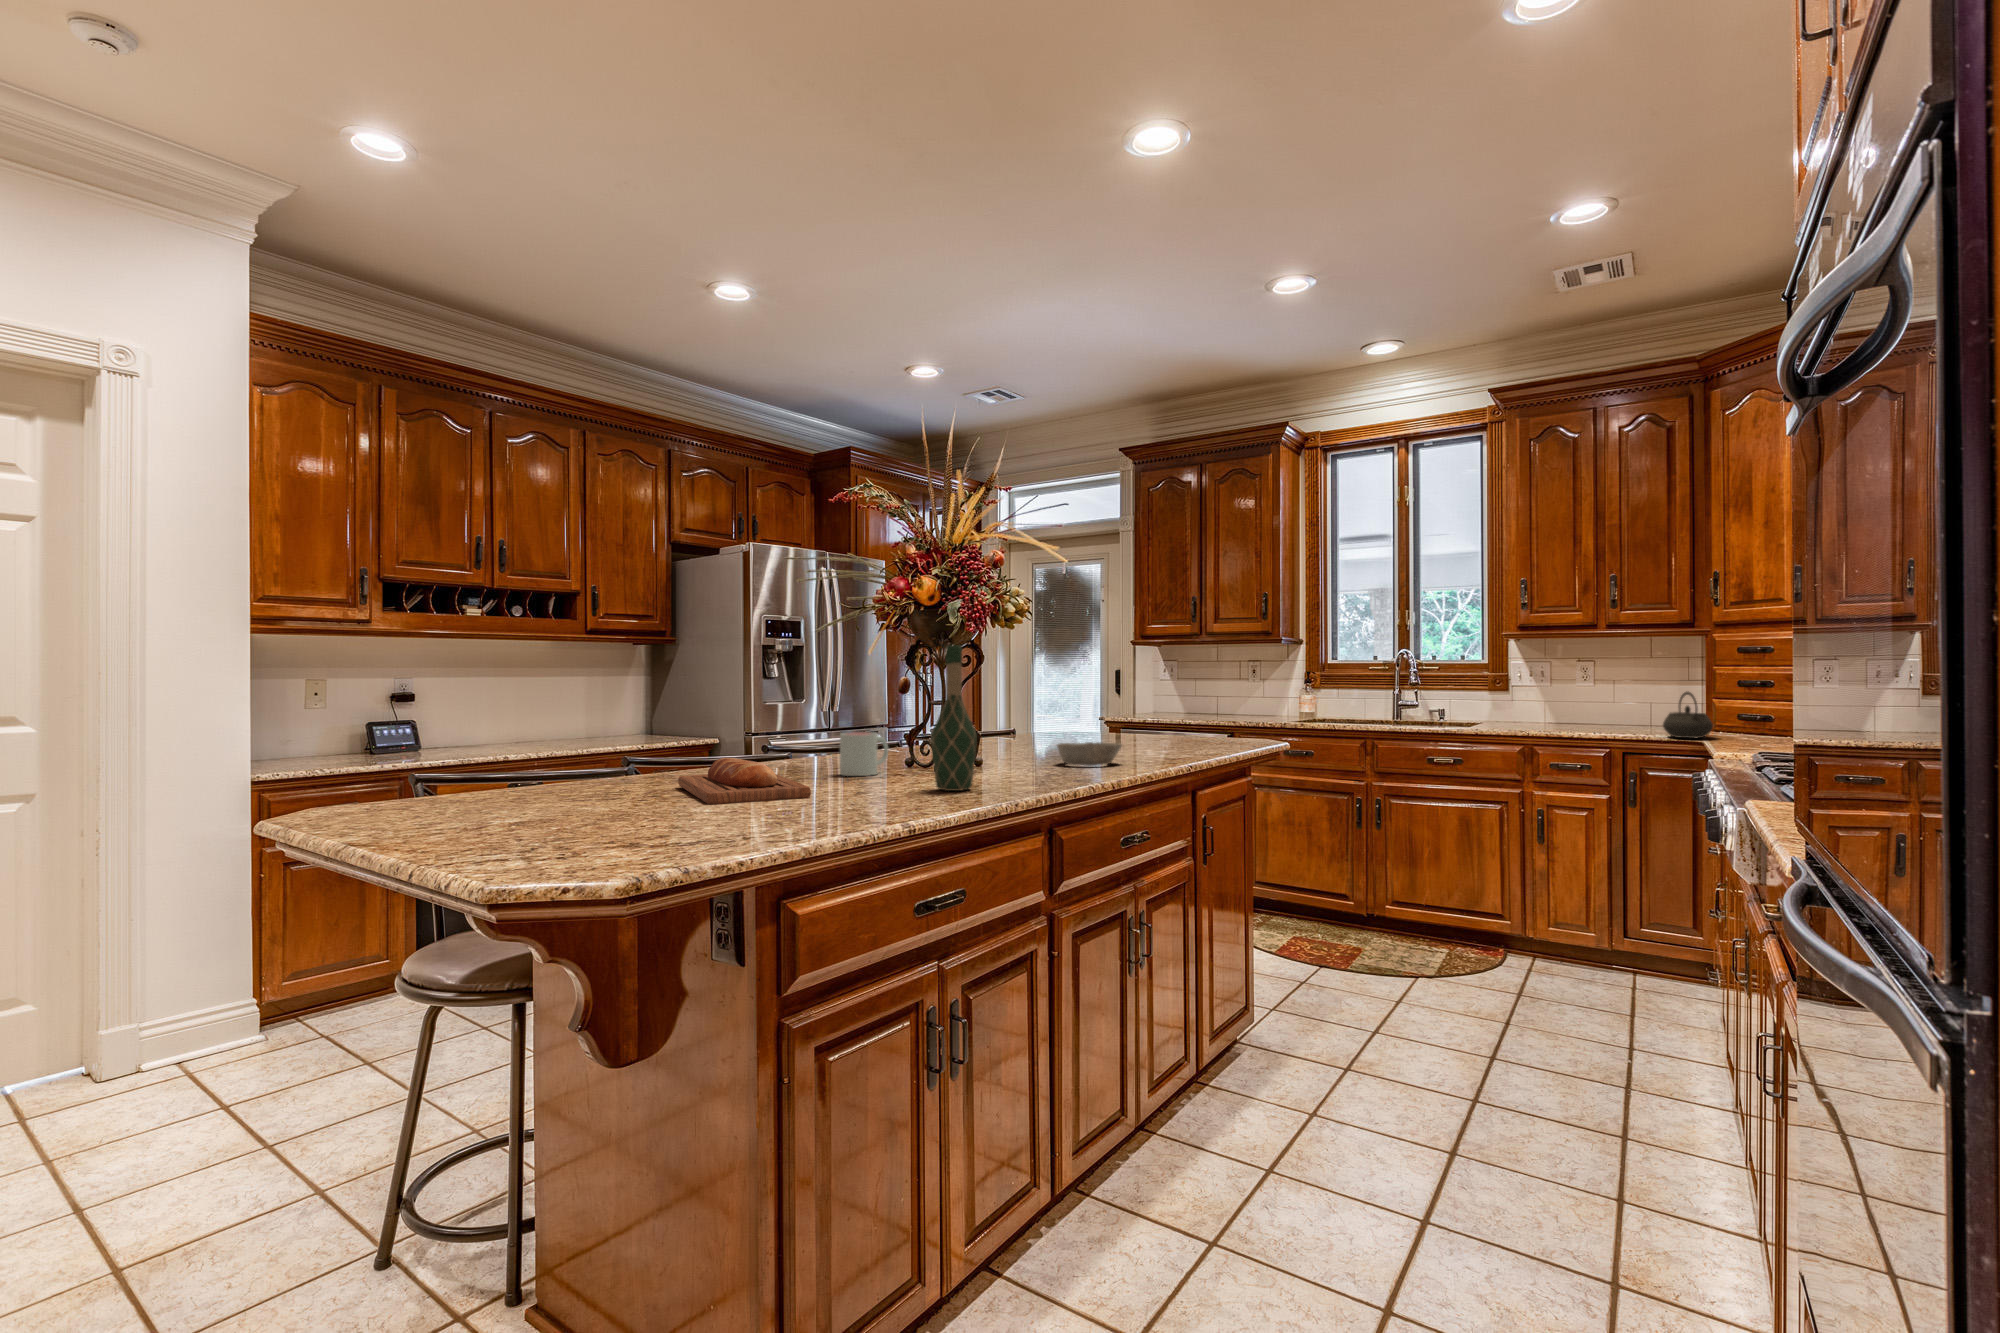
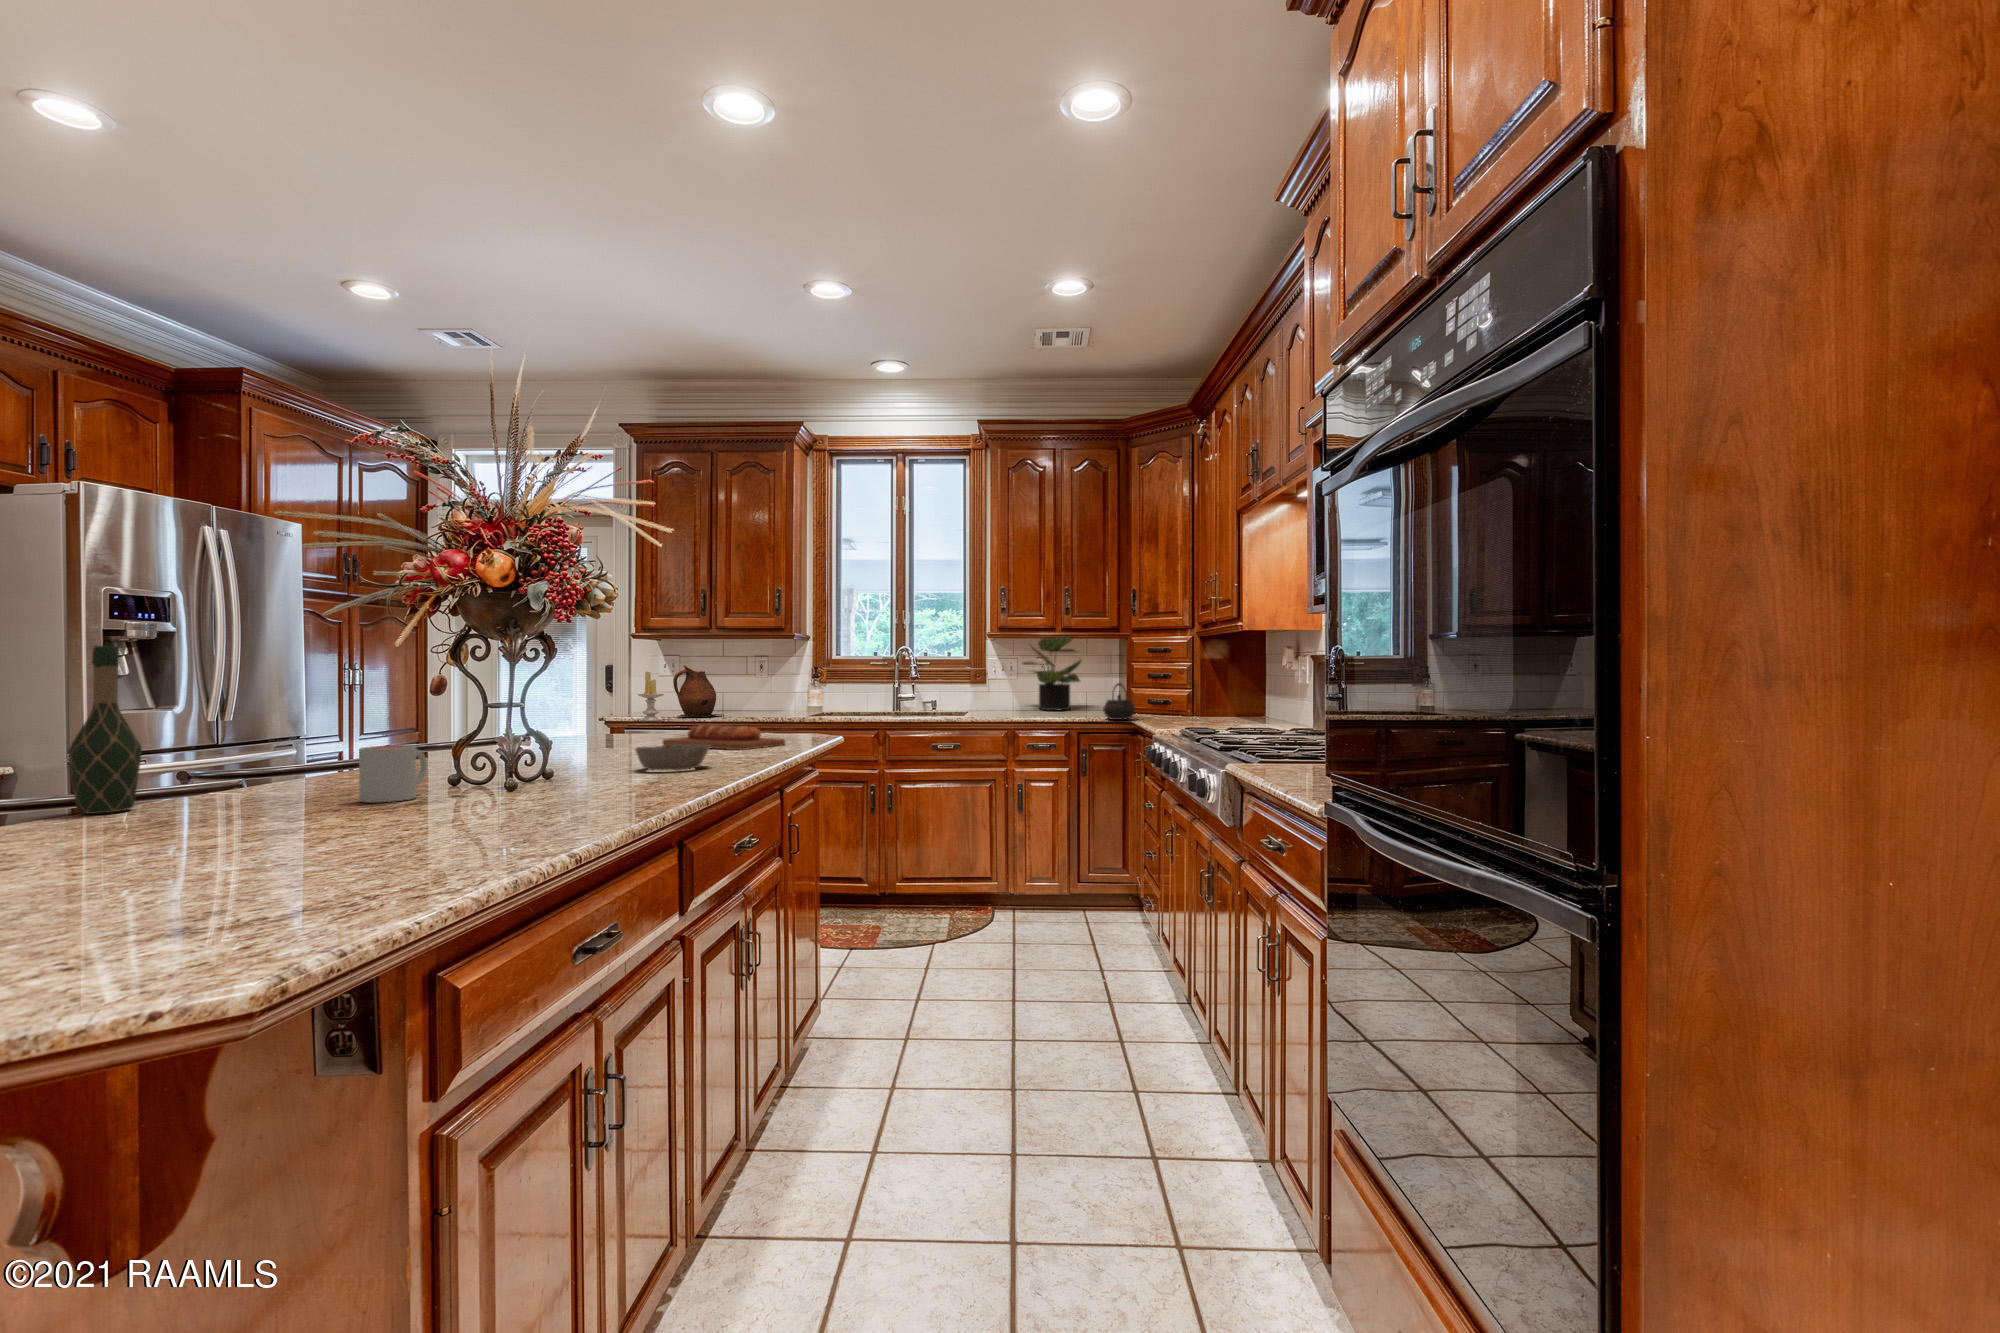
potted plant: none [1554,632,1642,724] -> present [1023,635,1081,710]
wine bottle: present [931,645,977,791] -> present [68,646,142,814]
ceramic pitcher: none [1169,670,1218,721] -> present [673,666,724,717]
candle: none [1134,676,1157,723] -> present [638,671,664,721]
bread loaf: present [678,758,811,804] -> present [663,725,785,750]

